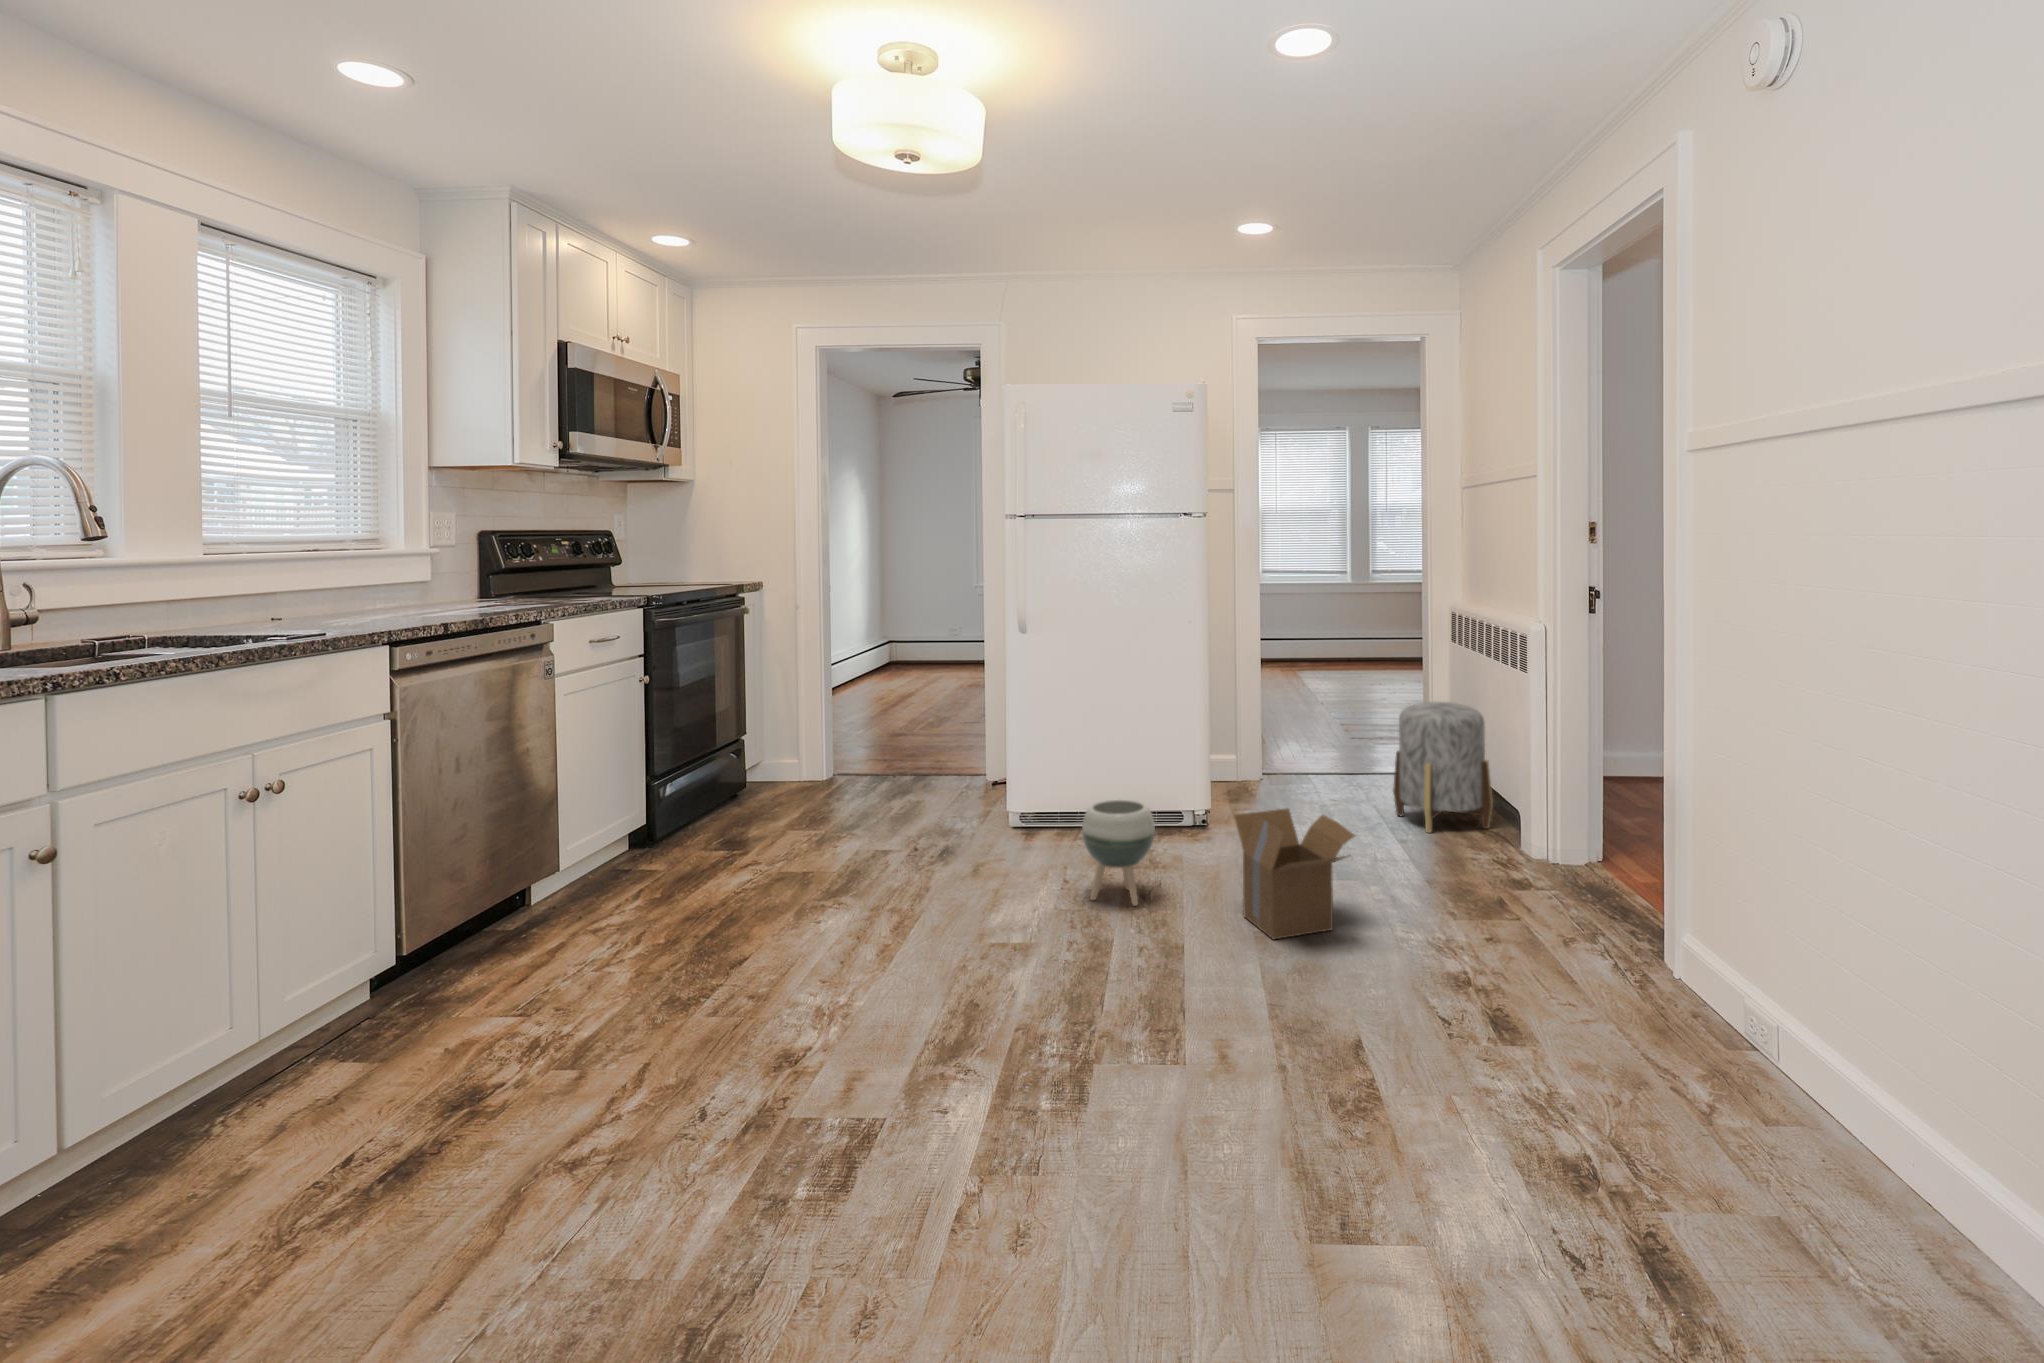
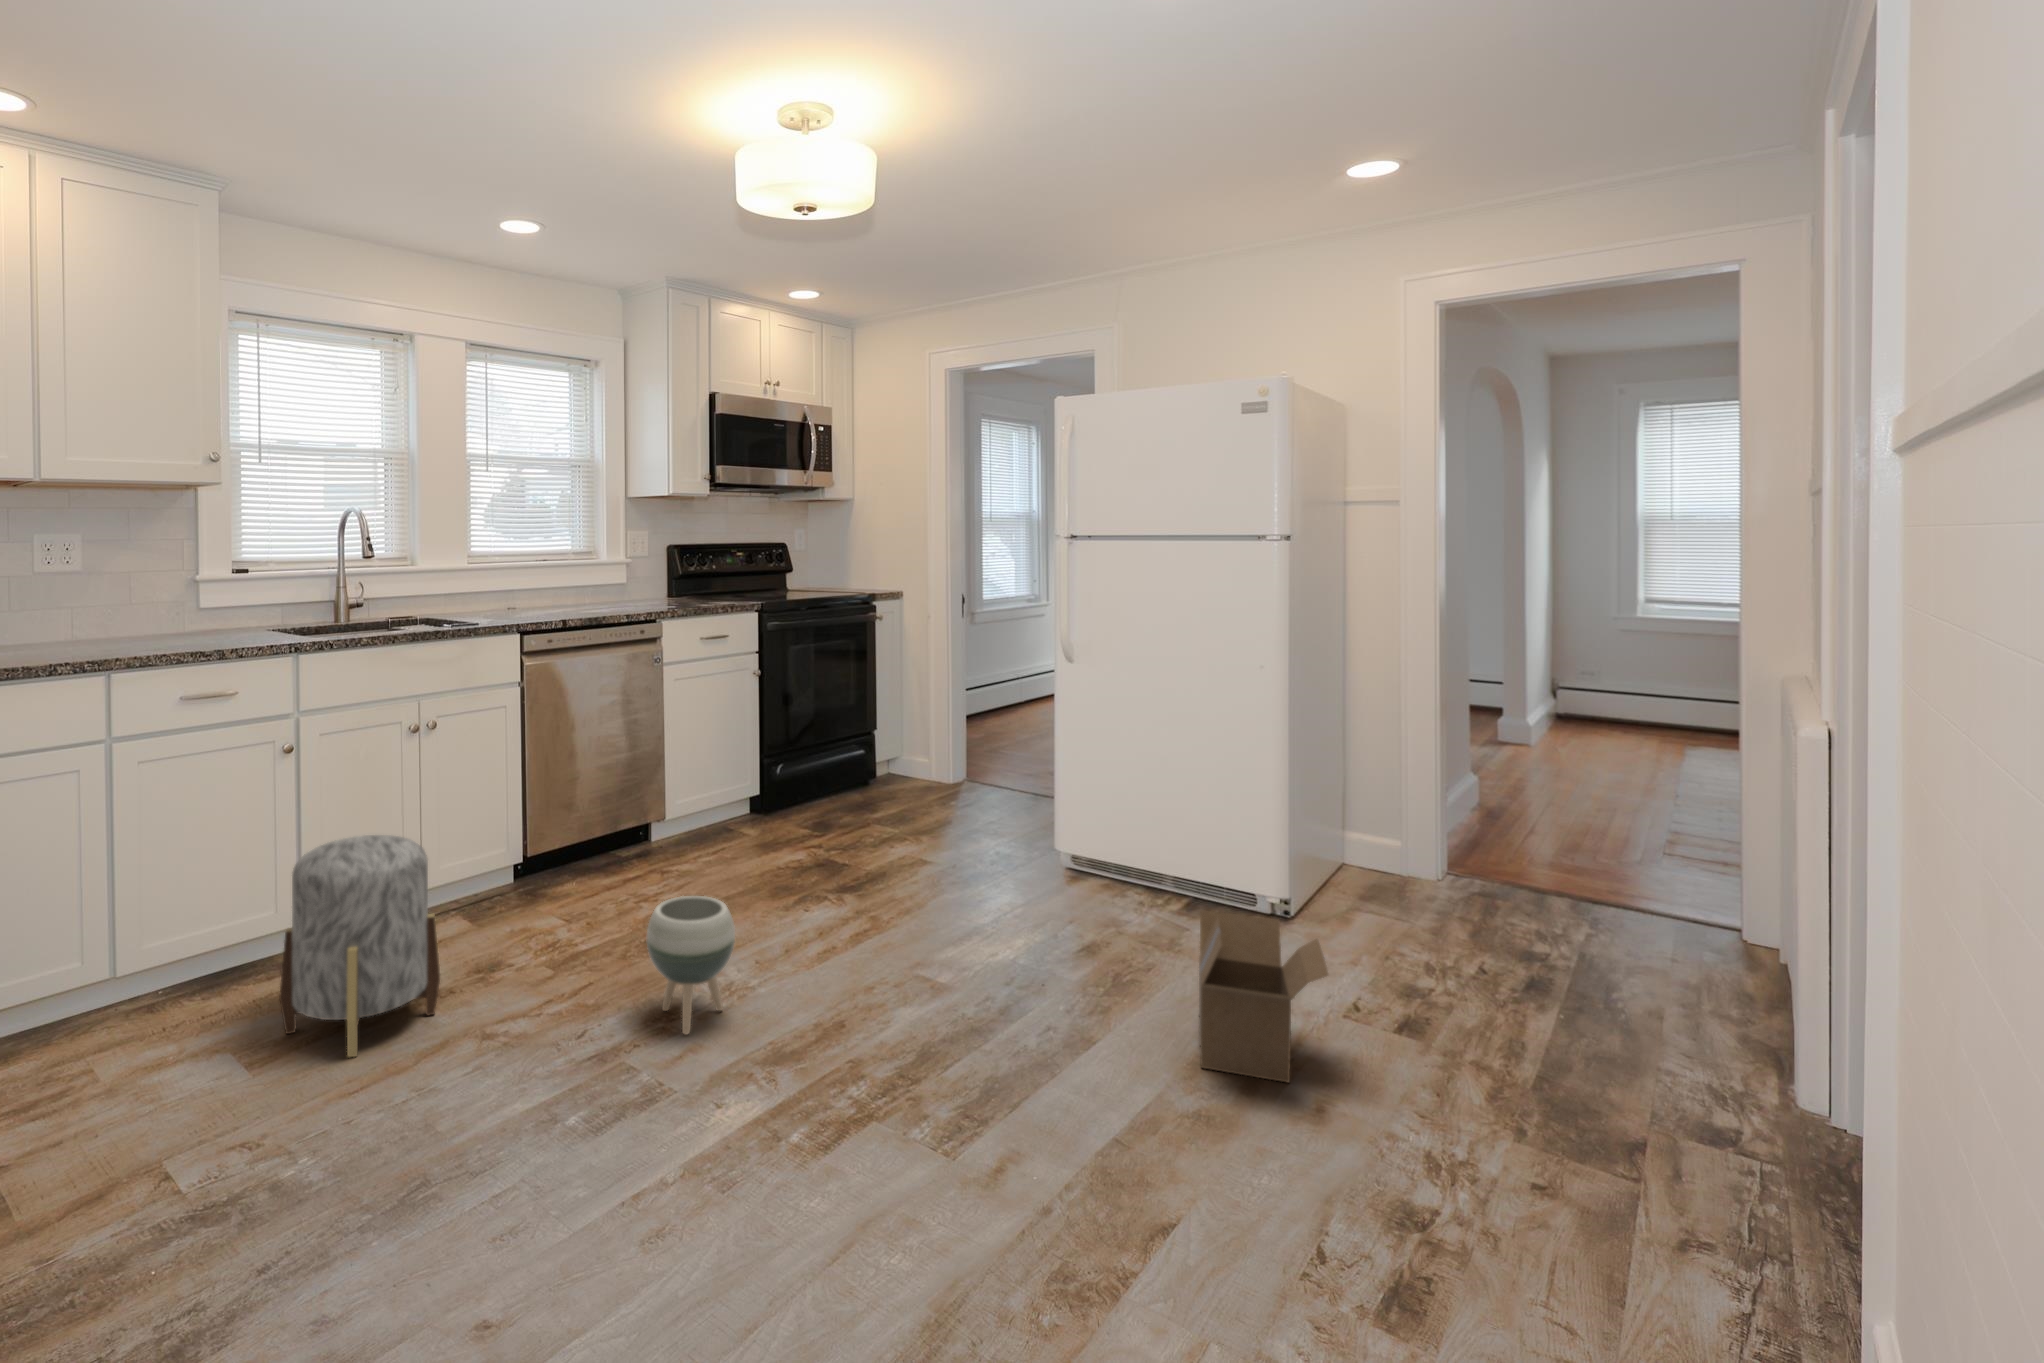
stool: present [1393,702,1493,833] -> present [279,835,440,1057]
planter: present [1082,799,1155,906] -> present [647,896,735,1035]

